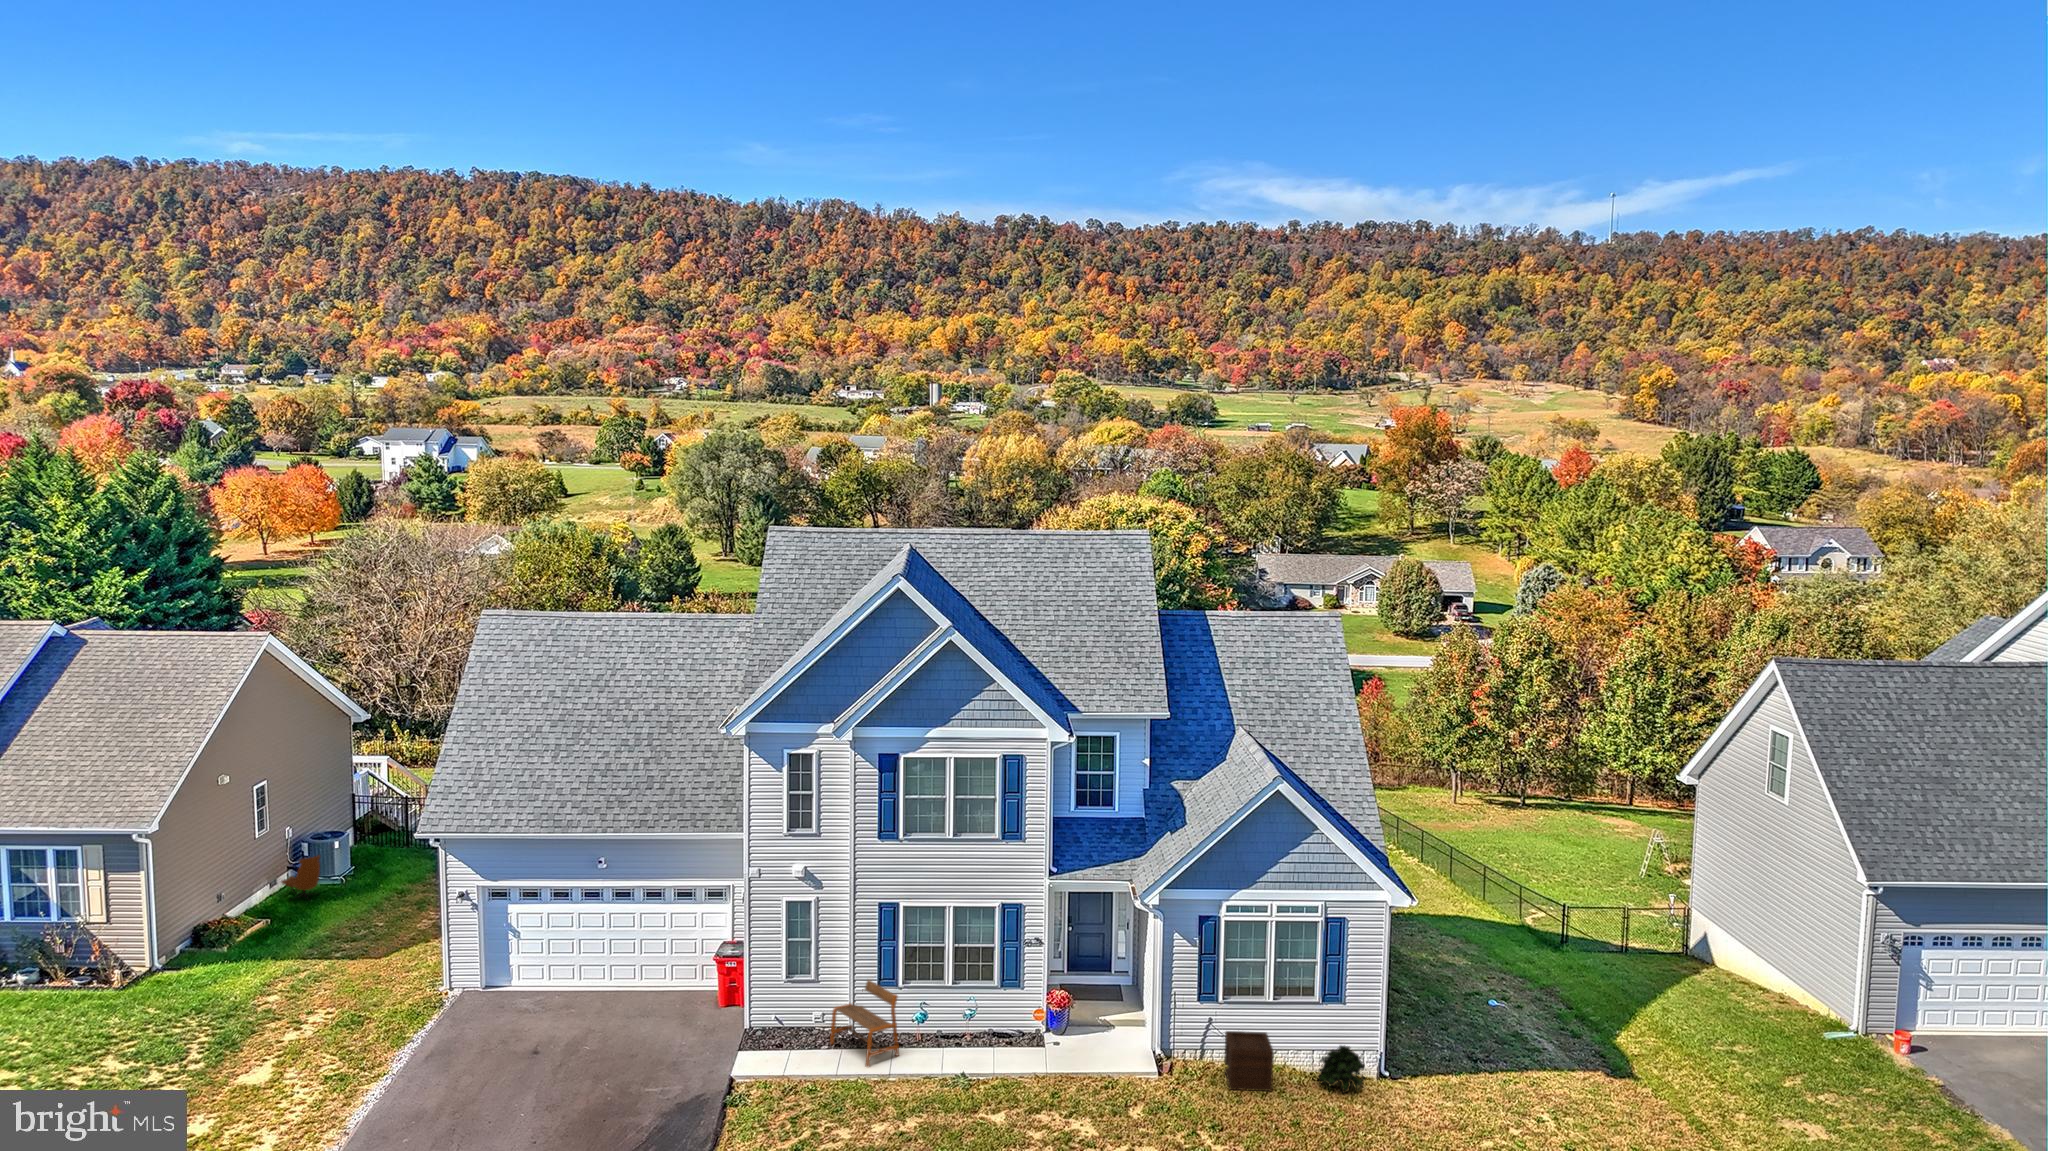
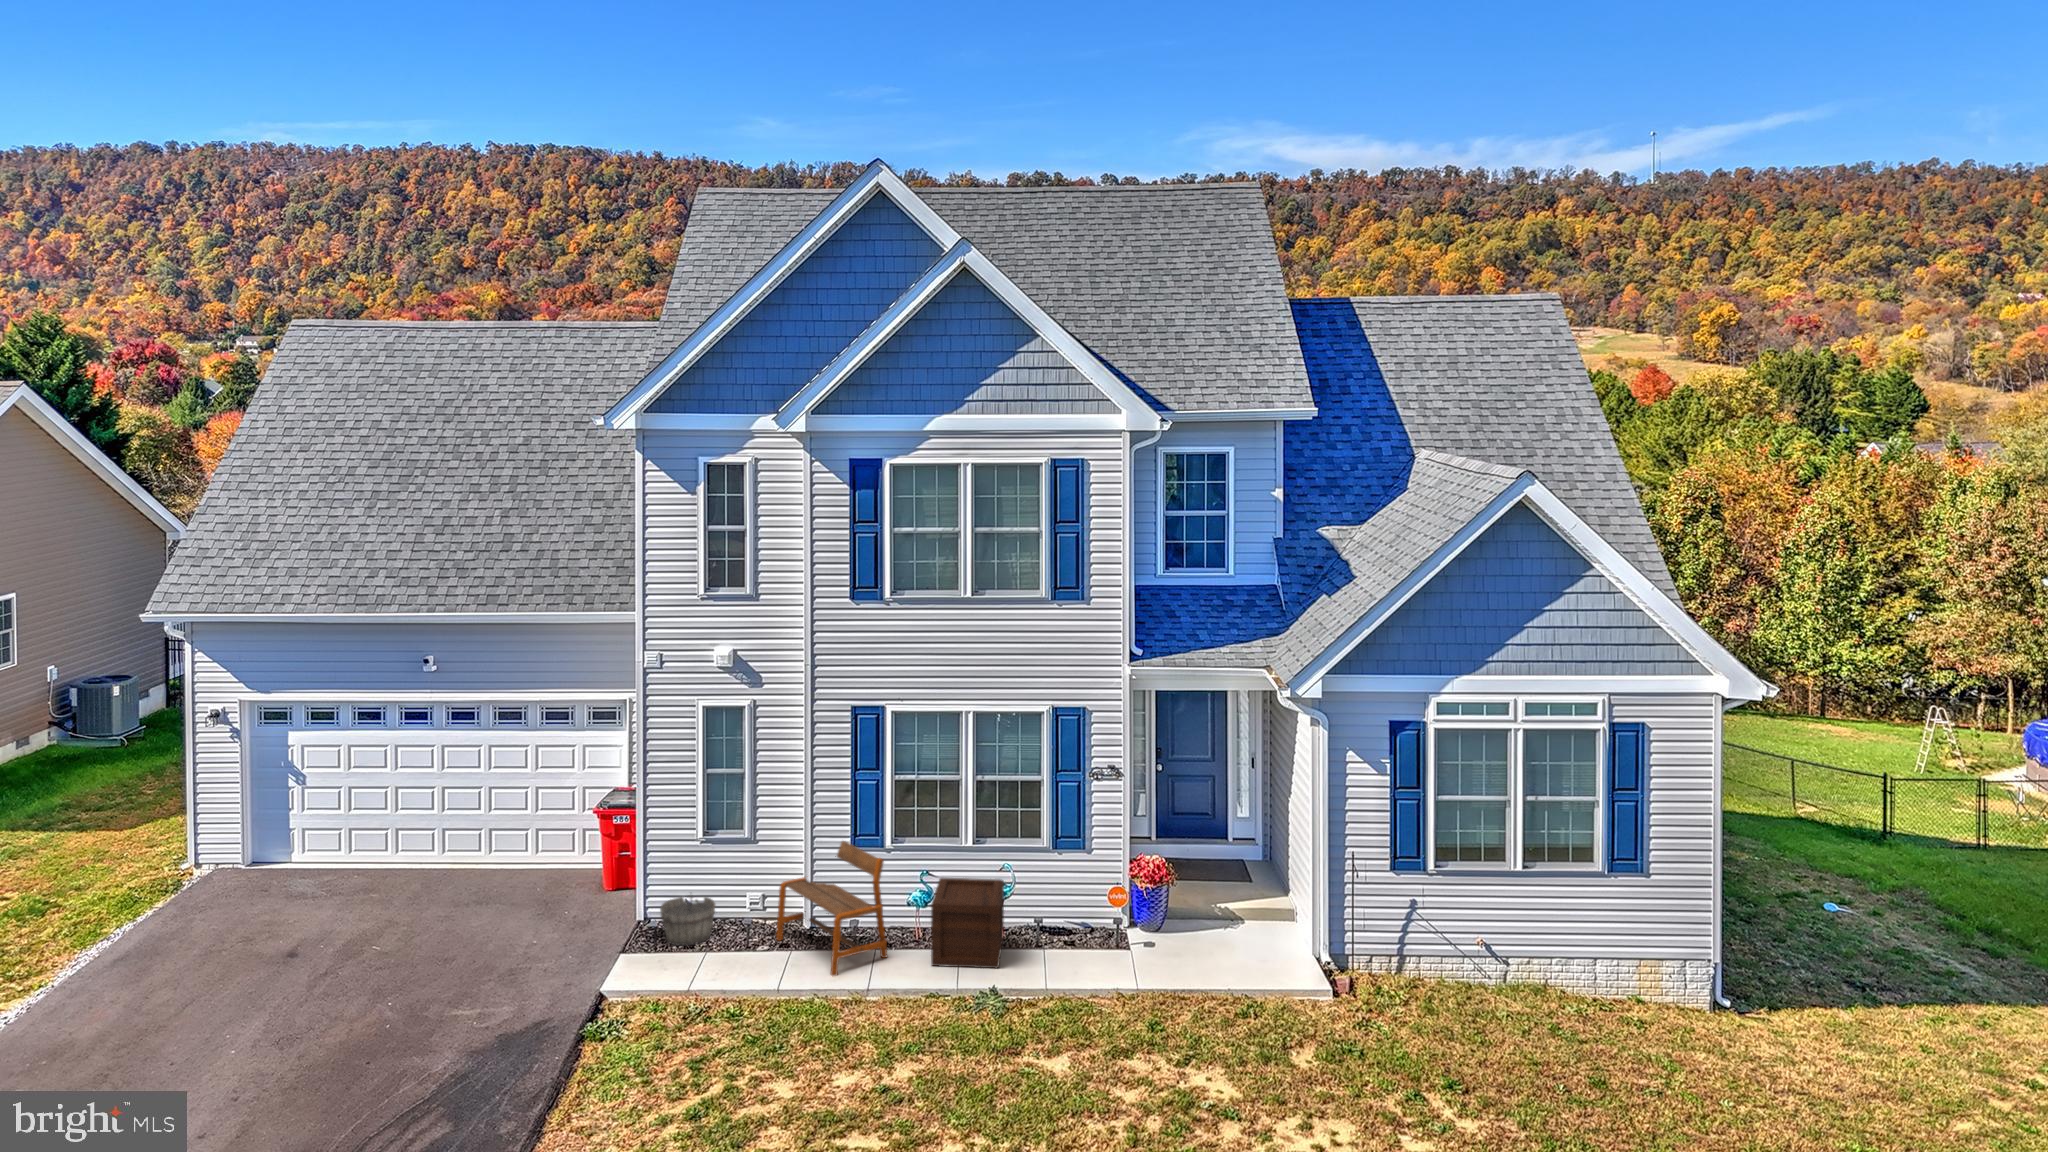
lounge chair: present [282,855,320,900] -> none [41,692,94,756]
wooden bucket: none [759,1014,793,1048] -> present [660,895,715,945]
wooden crate: present [1224,1031,1274,1091] -> present [931,878,1004,968]
potted plant: present [1318,1045,1366,1093] -> none [1593,938,1679,1019]

